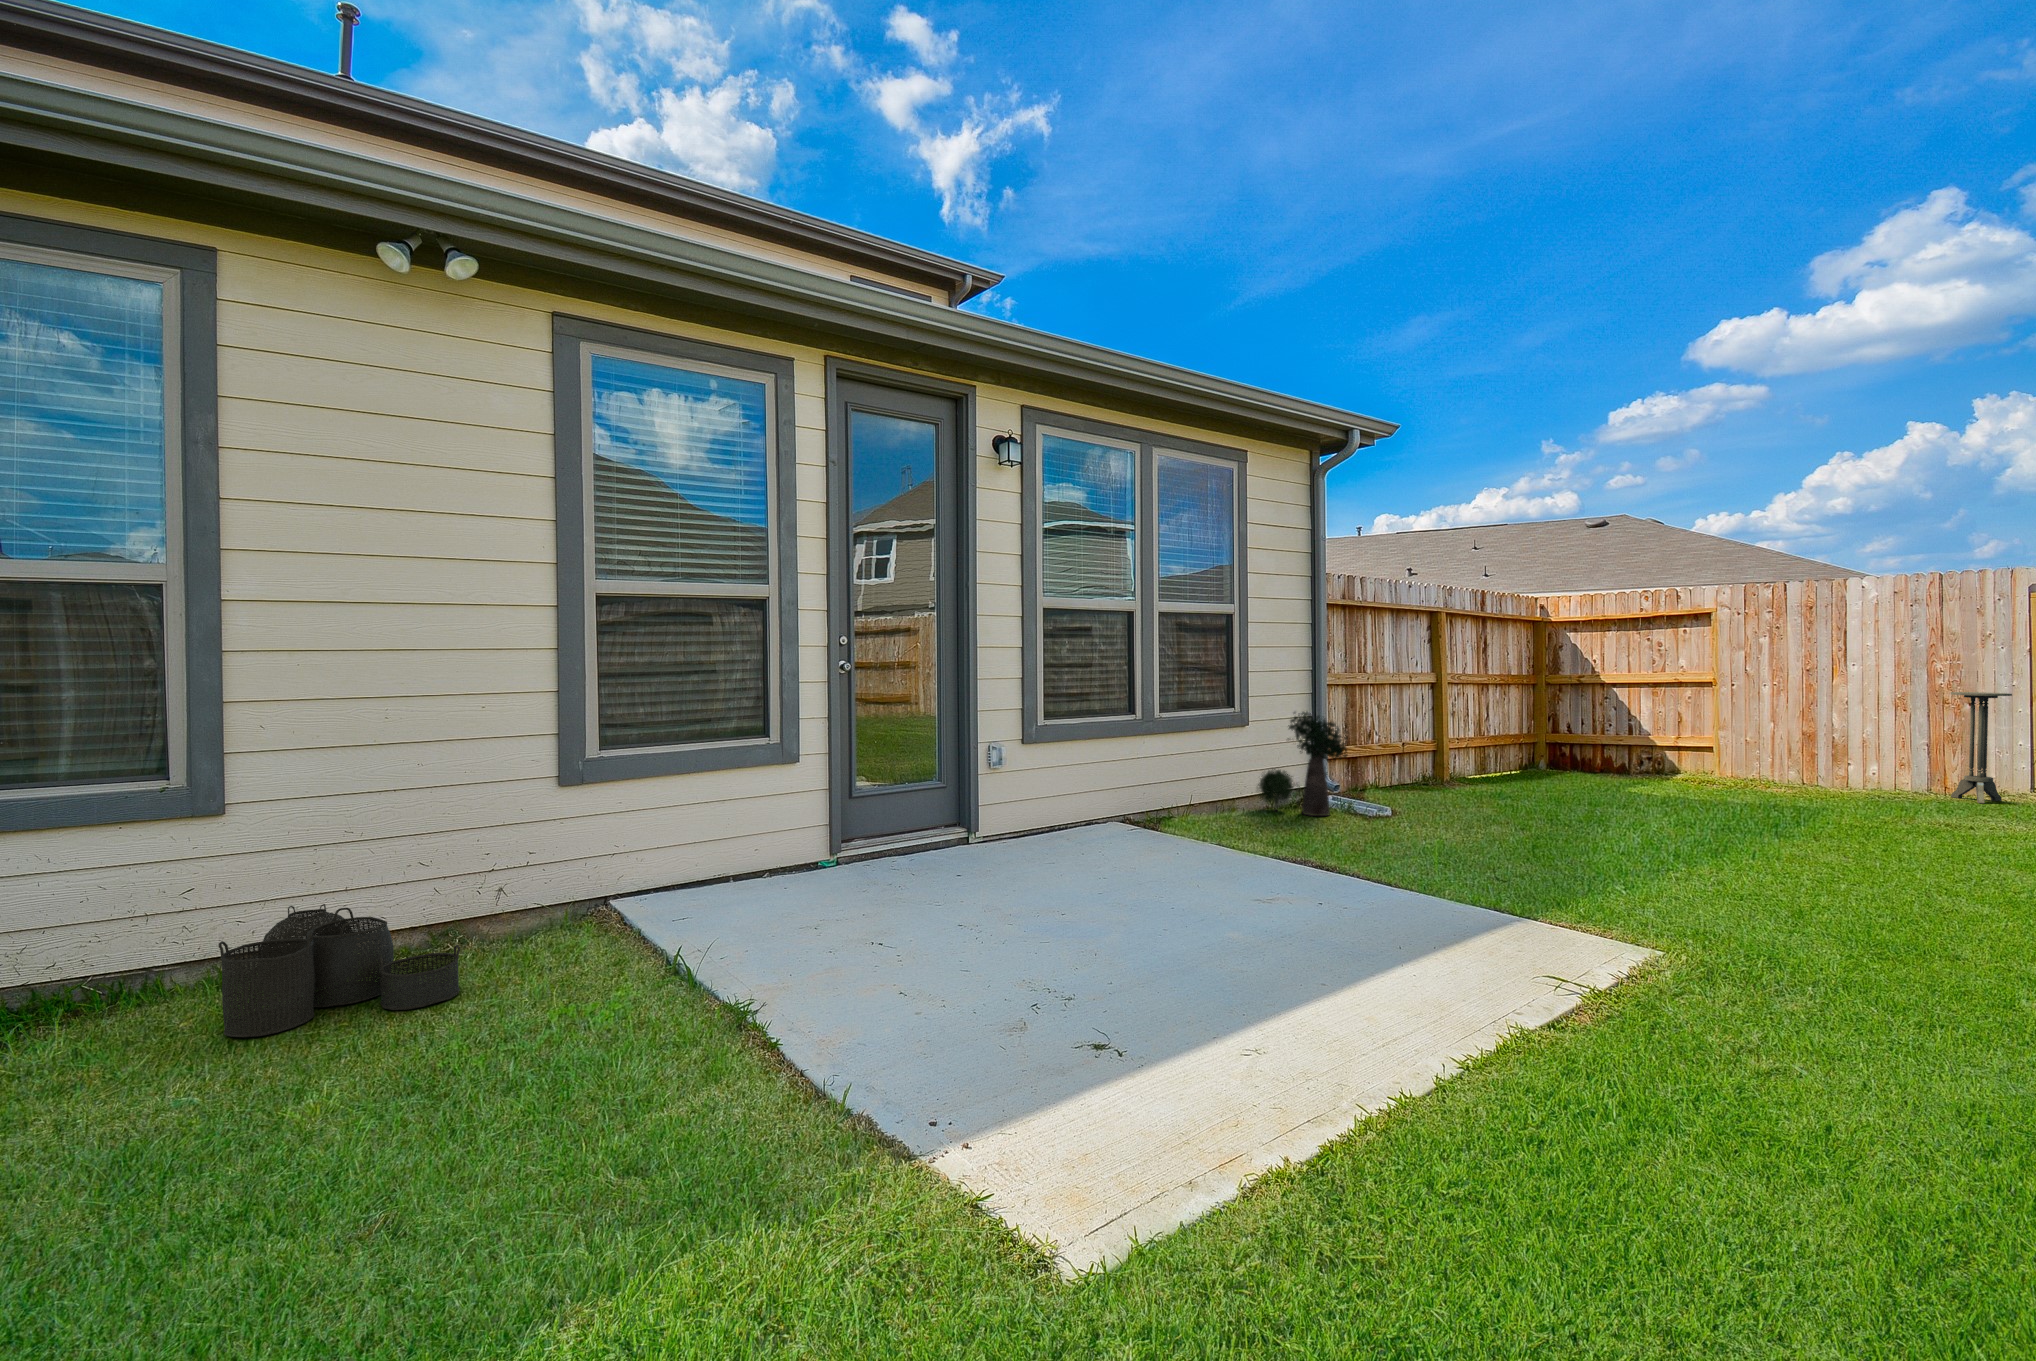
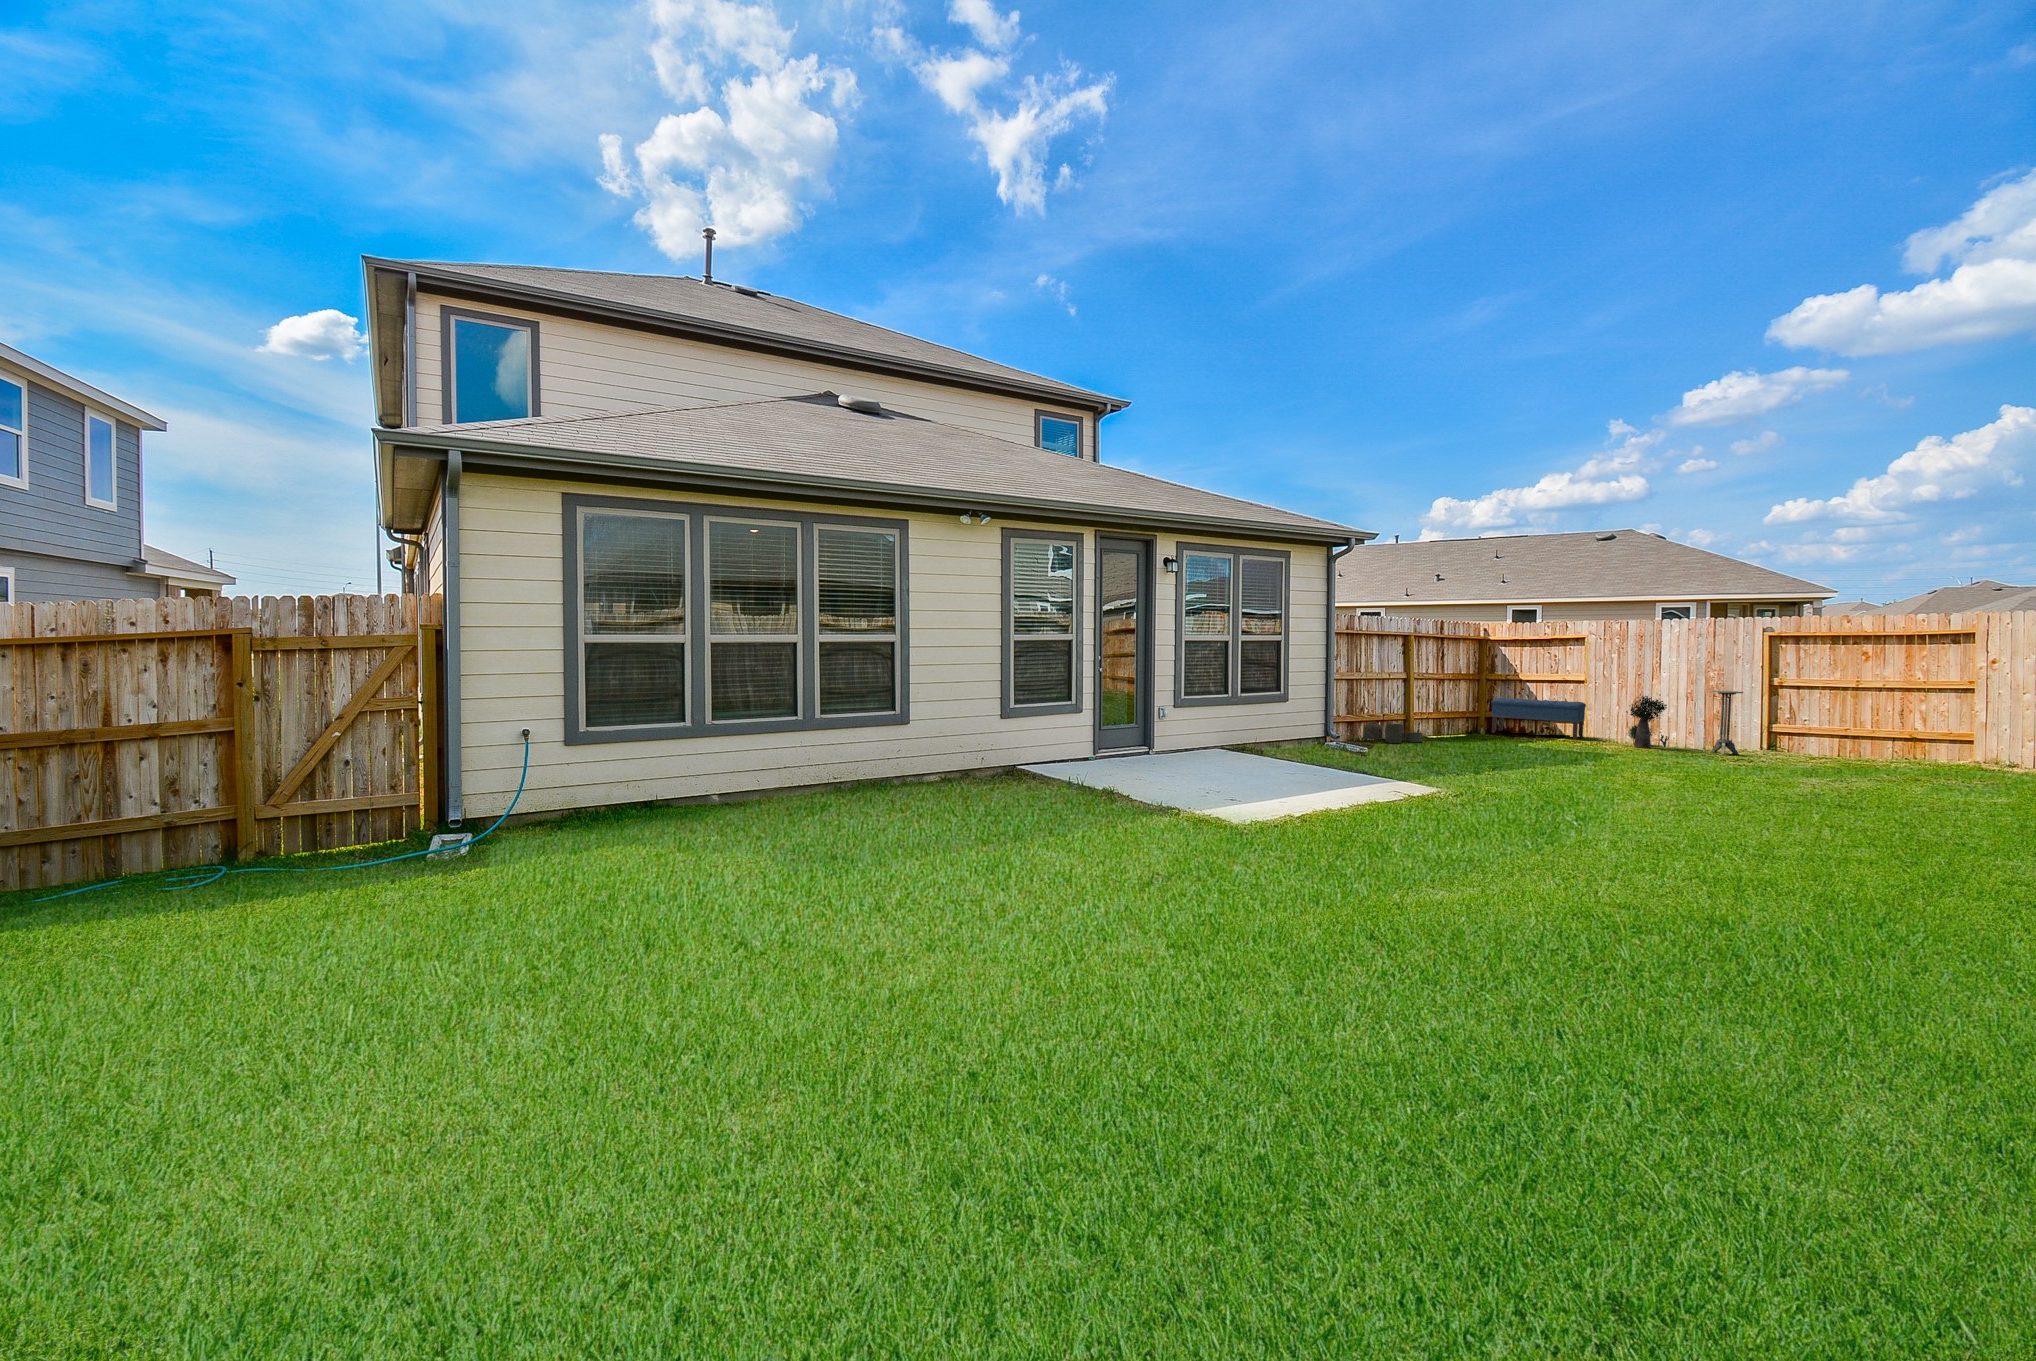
bench: none [1563,711,1715,778] -> present [1491,698,1586,740]
potted plant: present [1258,712,1348,816] -> present [1626,696,1669,748]
woven basket: present [219,904,460,1037] -> present [1363,721,1422,743]

